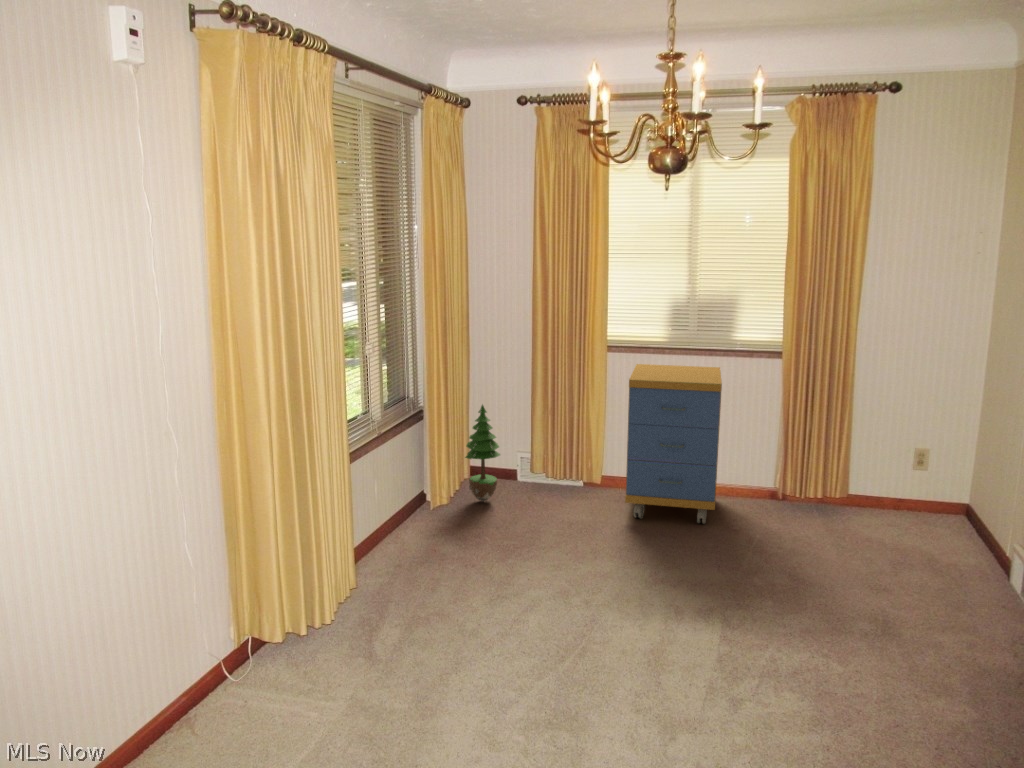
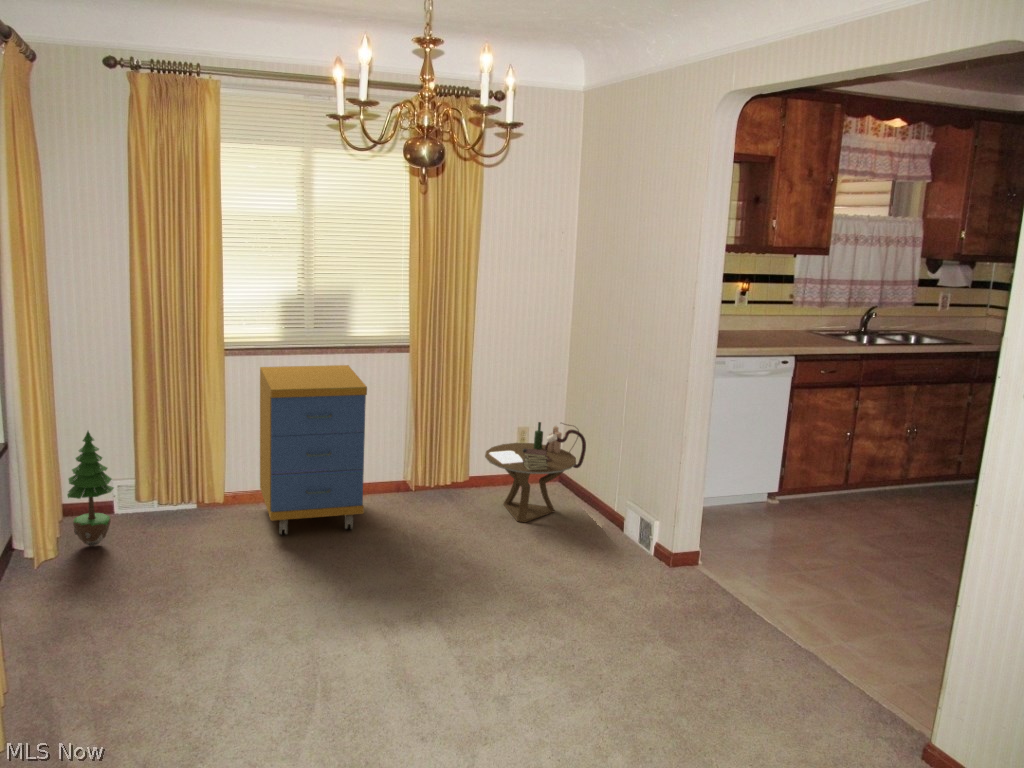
side table: none [857,441,986,549] -> present [485,422,586,522]

